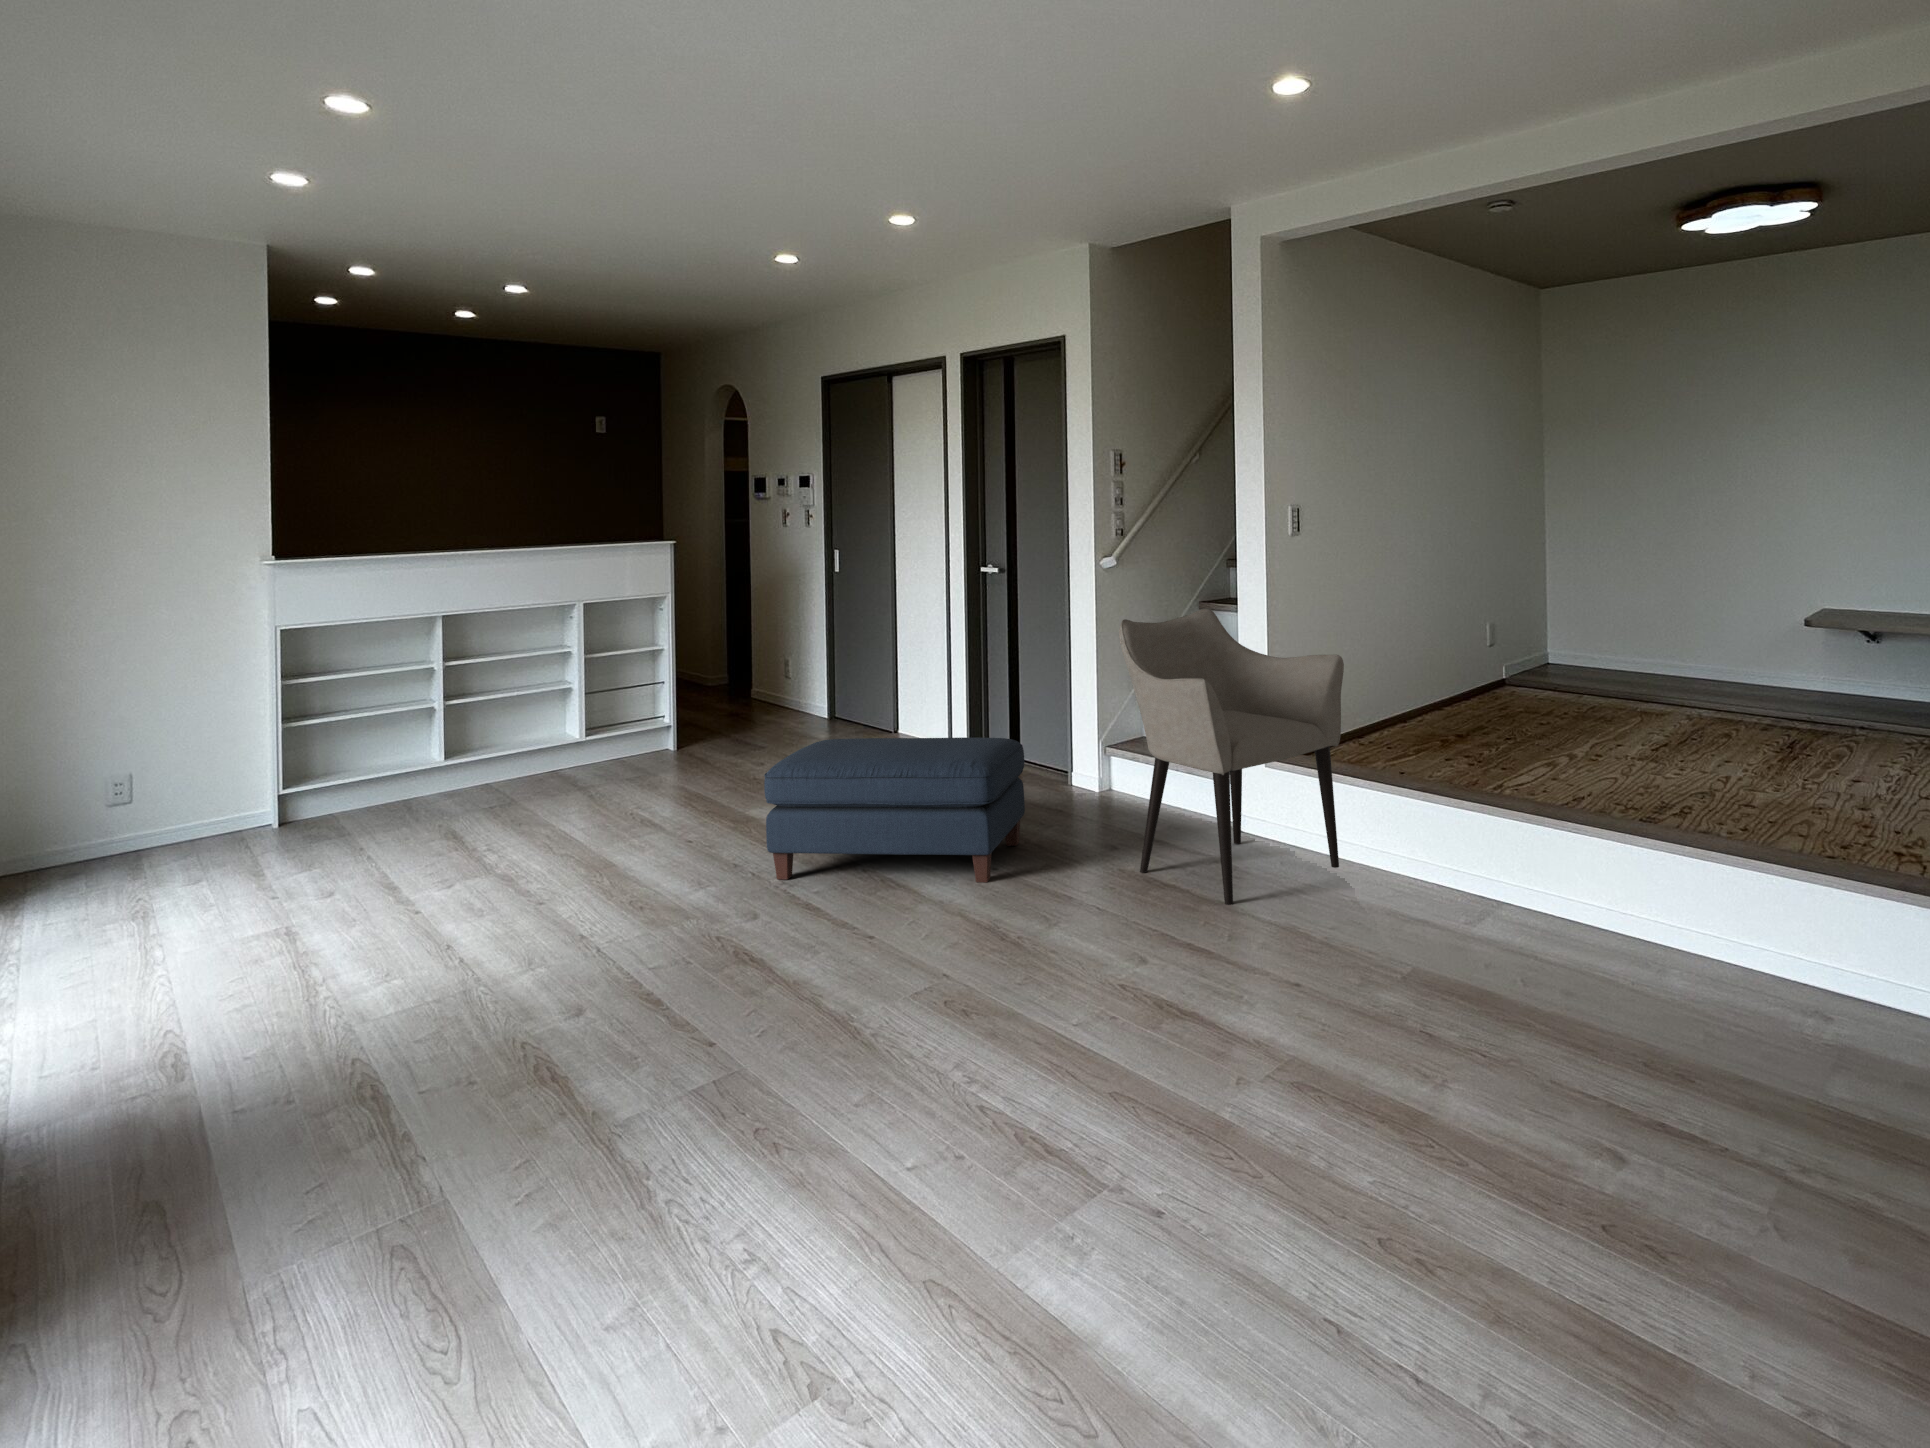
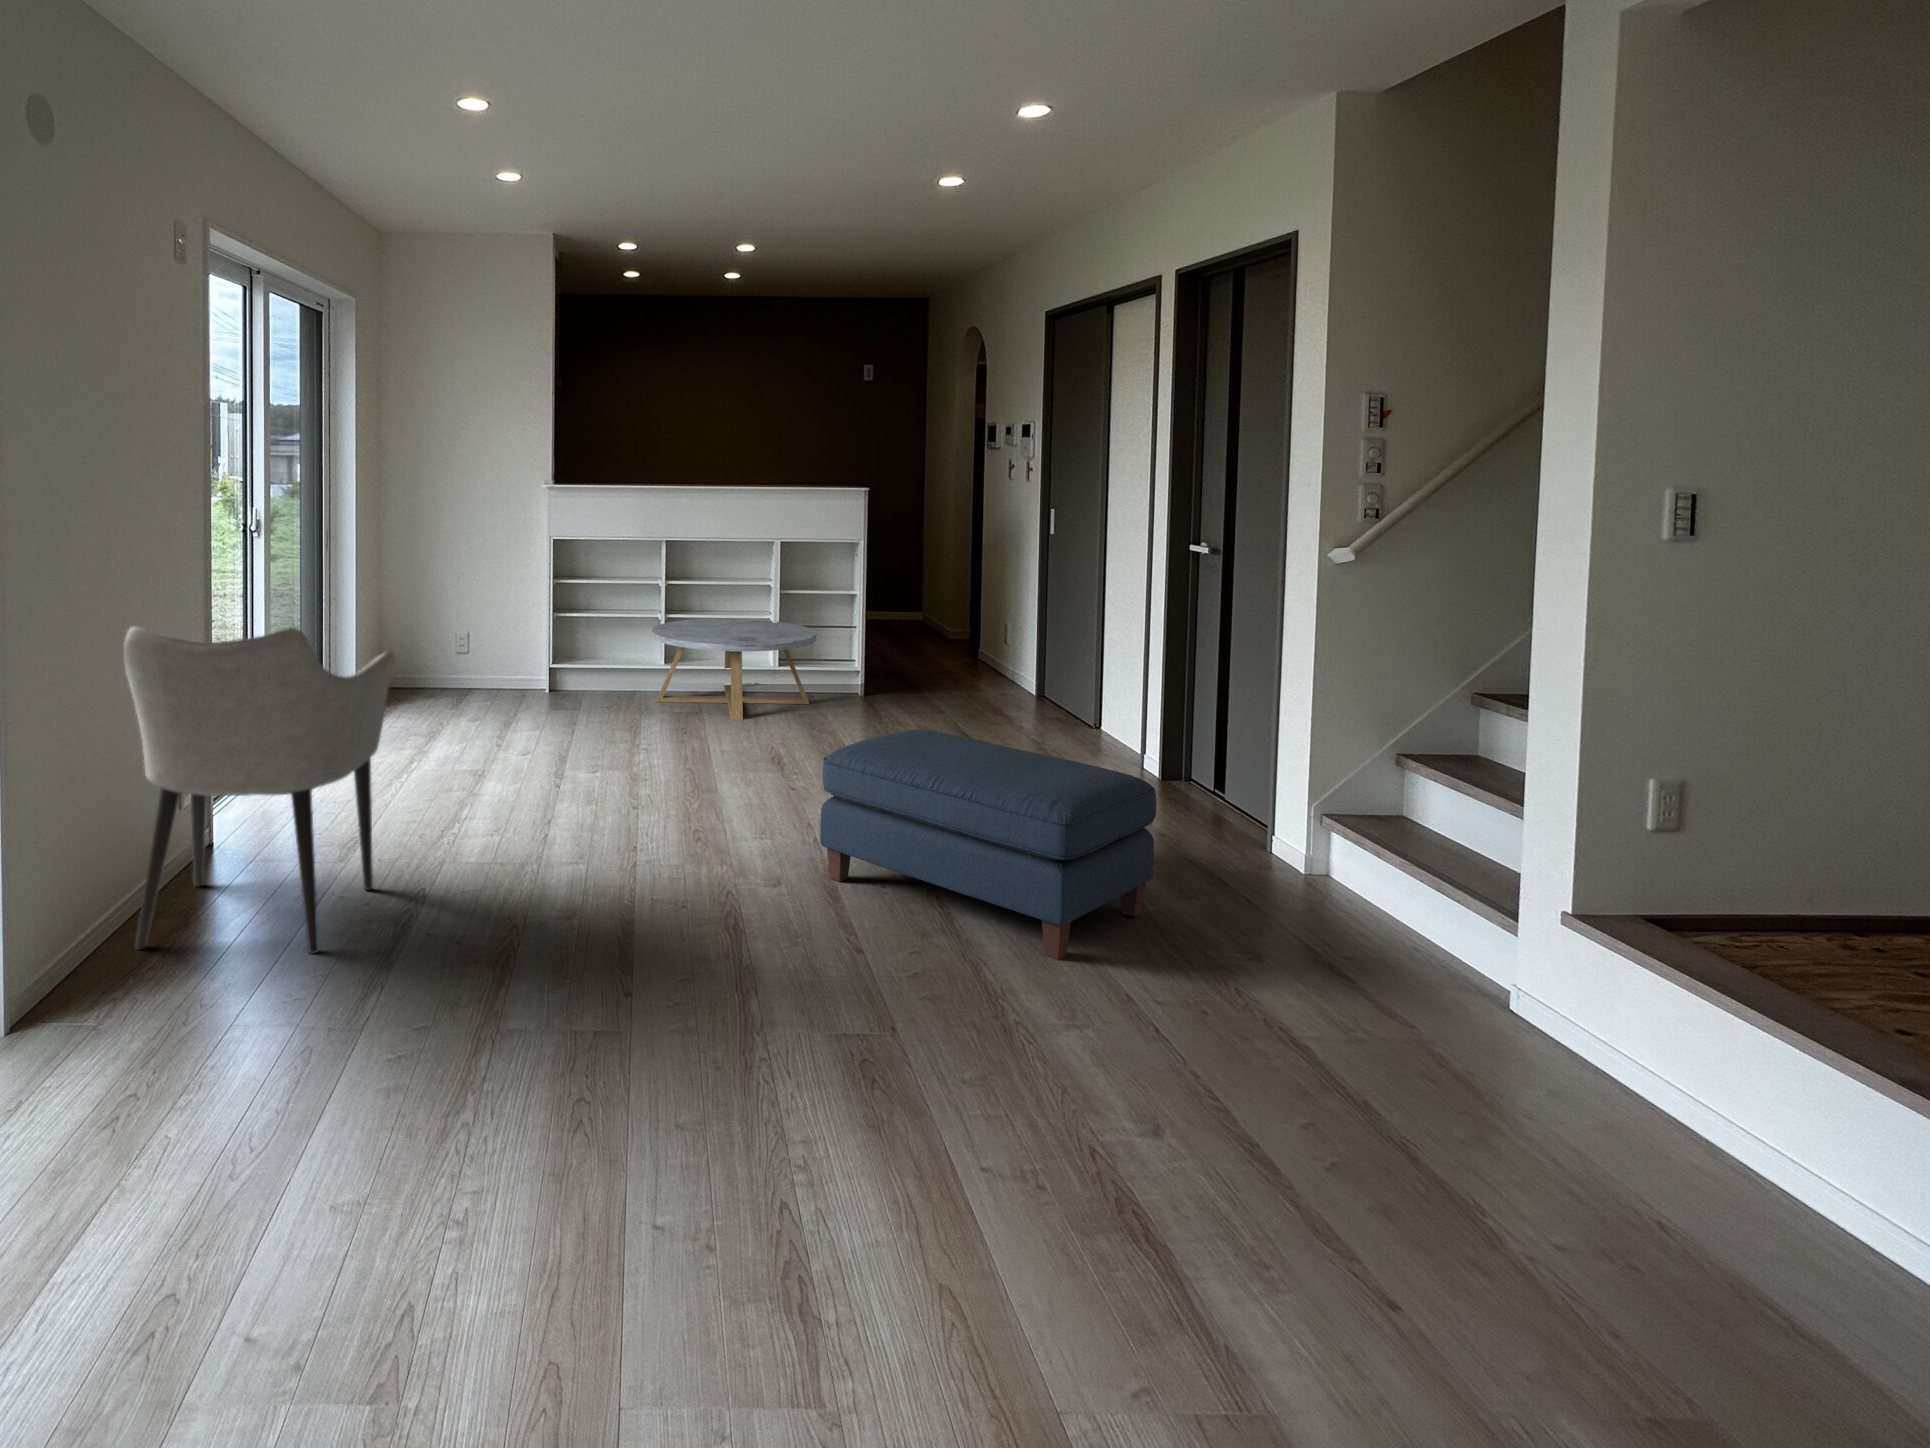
armchair: present [1119,609,1344,905] -> present [124,626,395,954]
coffee table: none [451,687,635,790] -> present [652,619,816,720]

